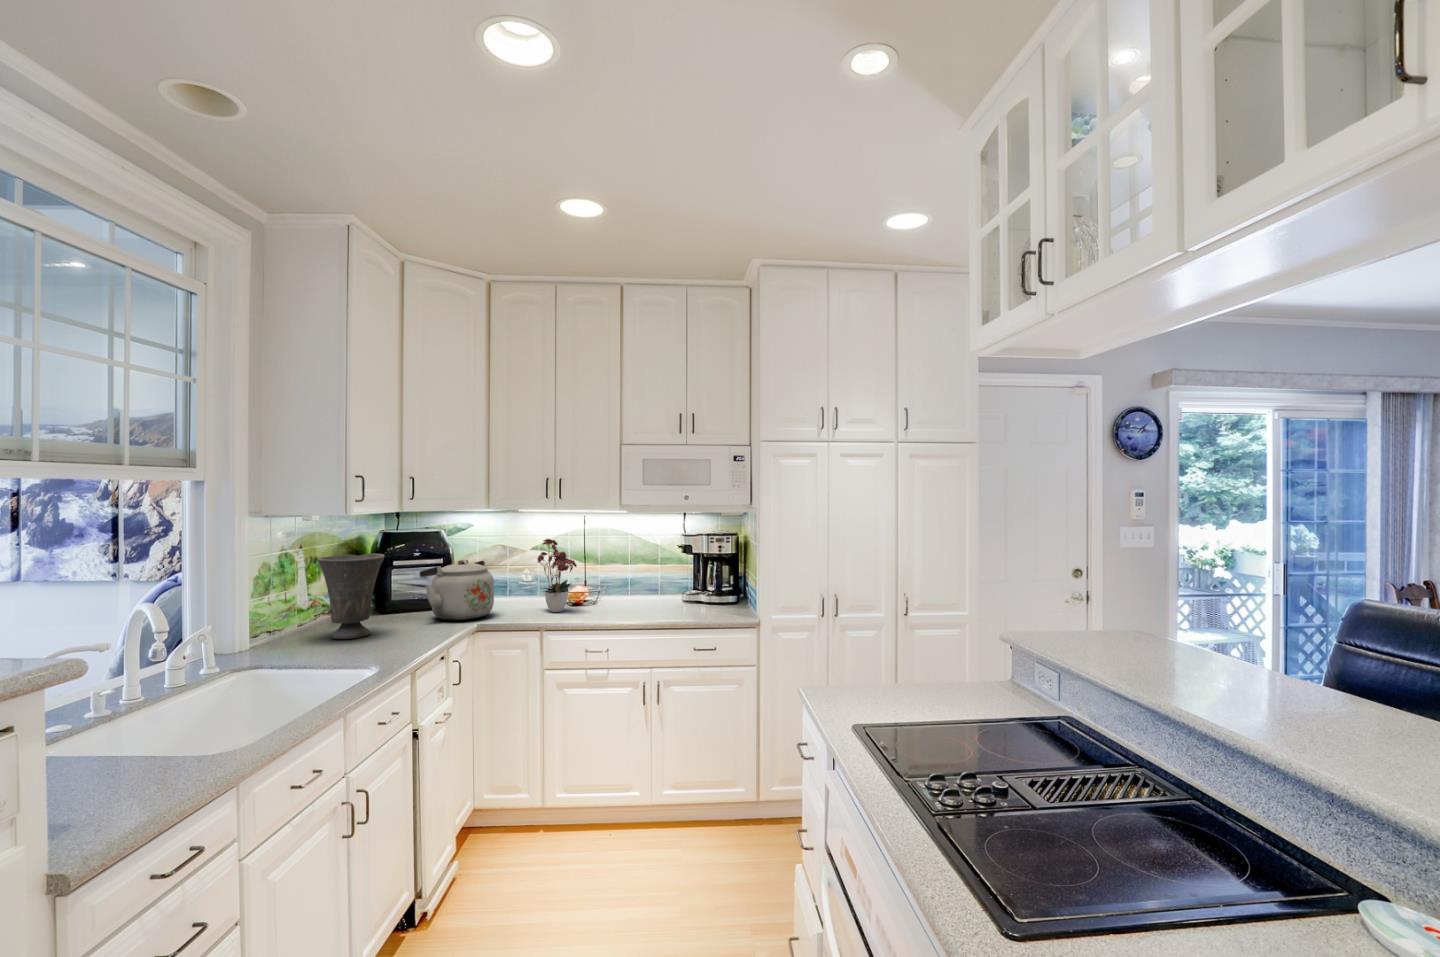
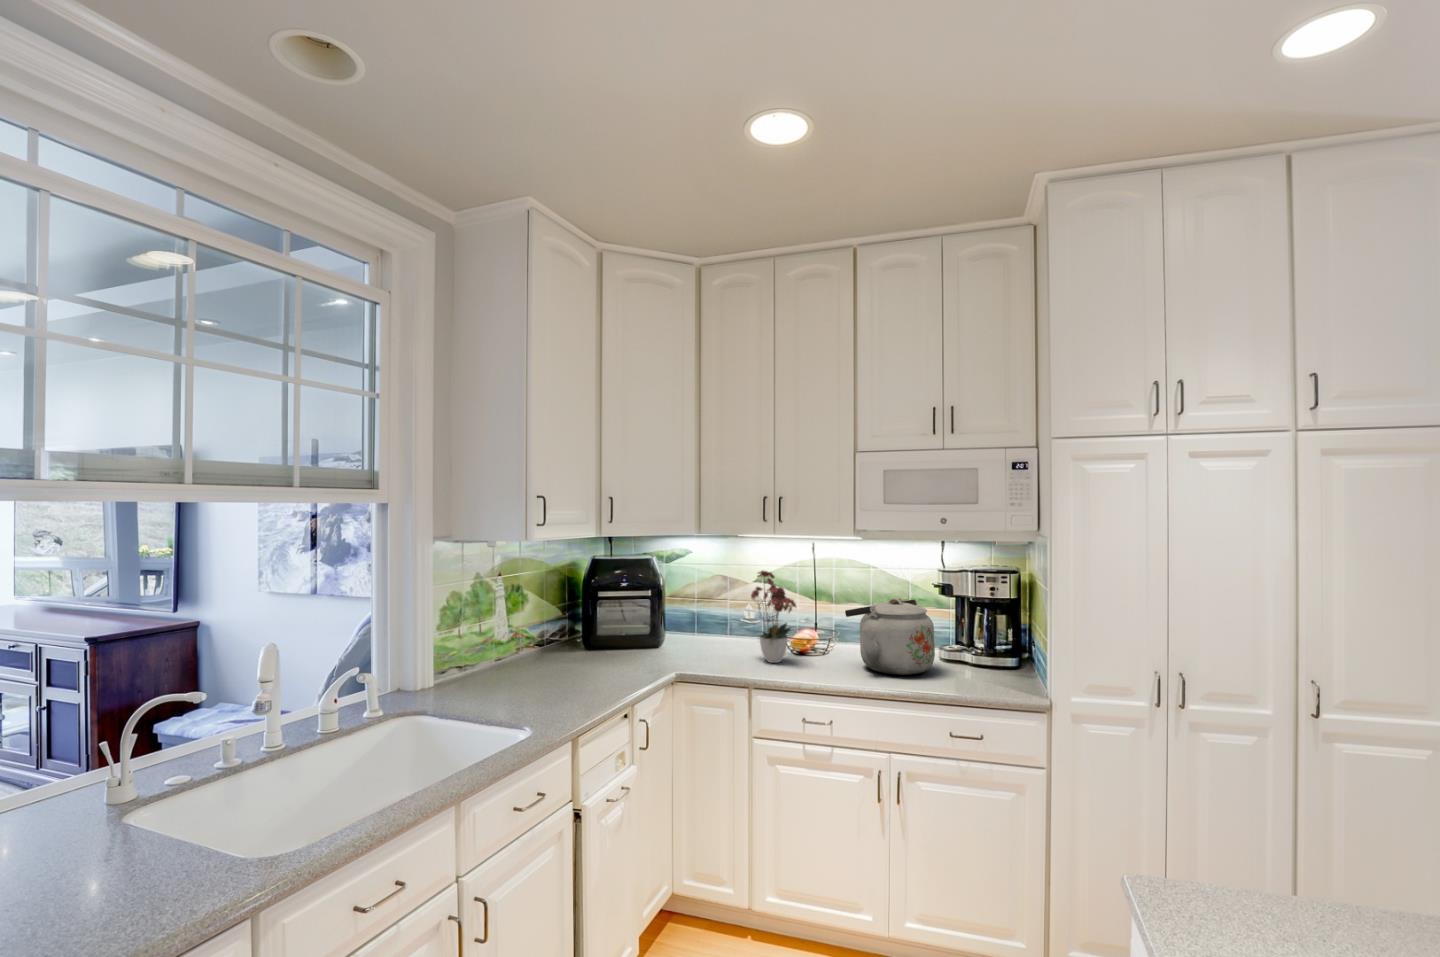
vase: present [318,553,385,639] -> none [505,584,573,682]
kettle: present [420,560,494,620] -> present [845,598,935,675]

